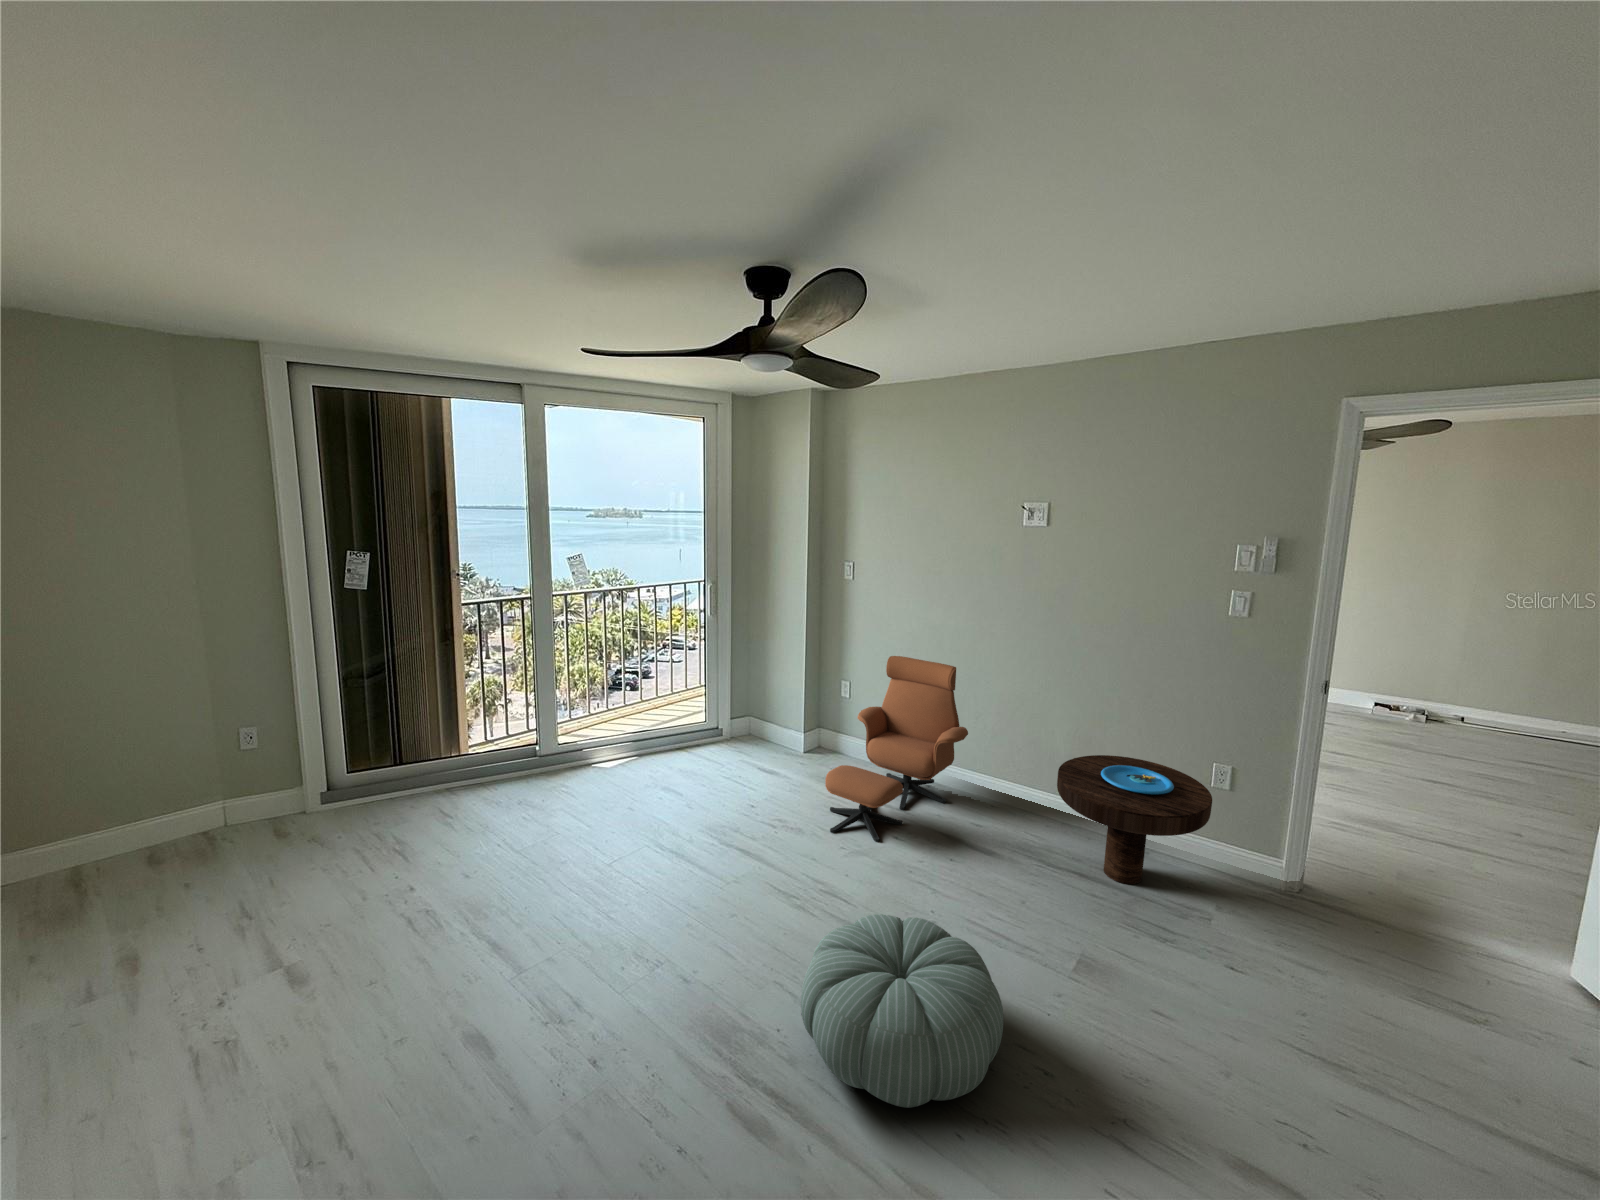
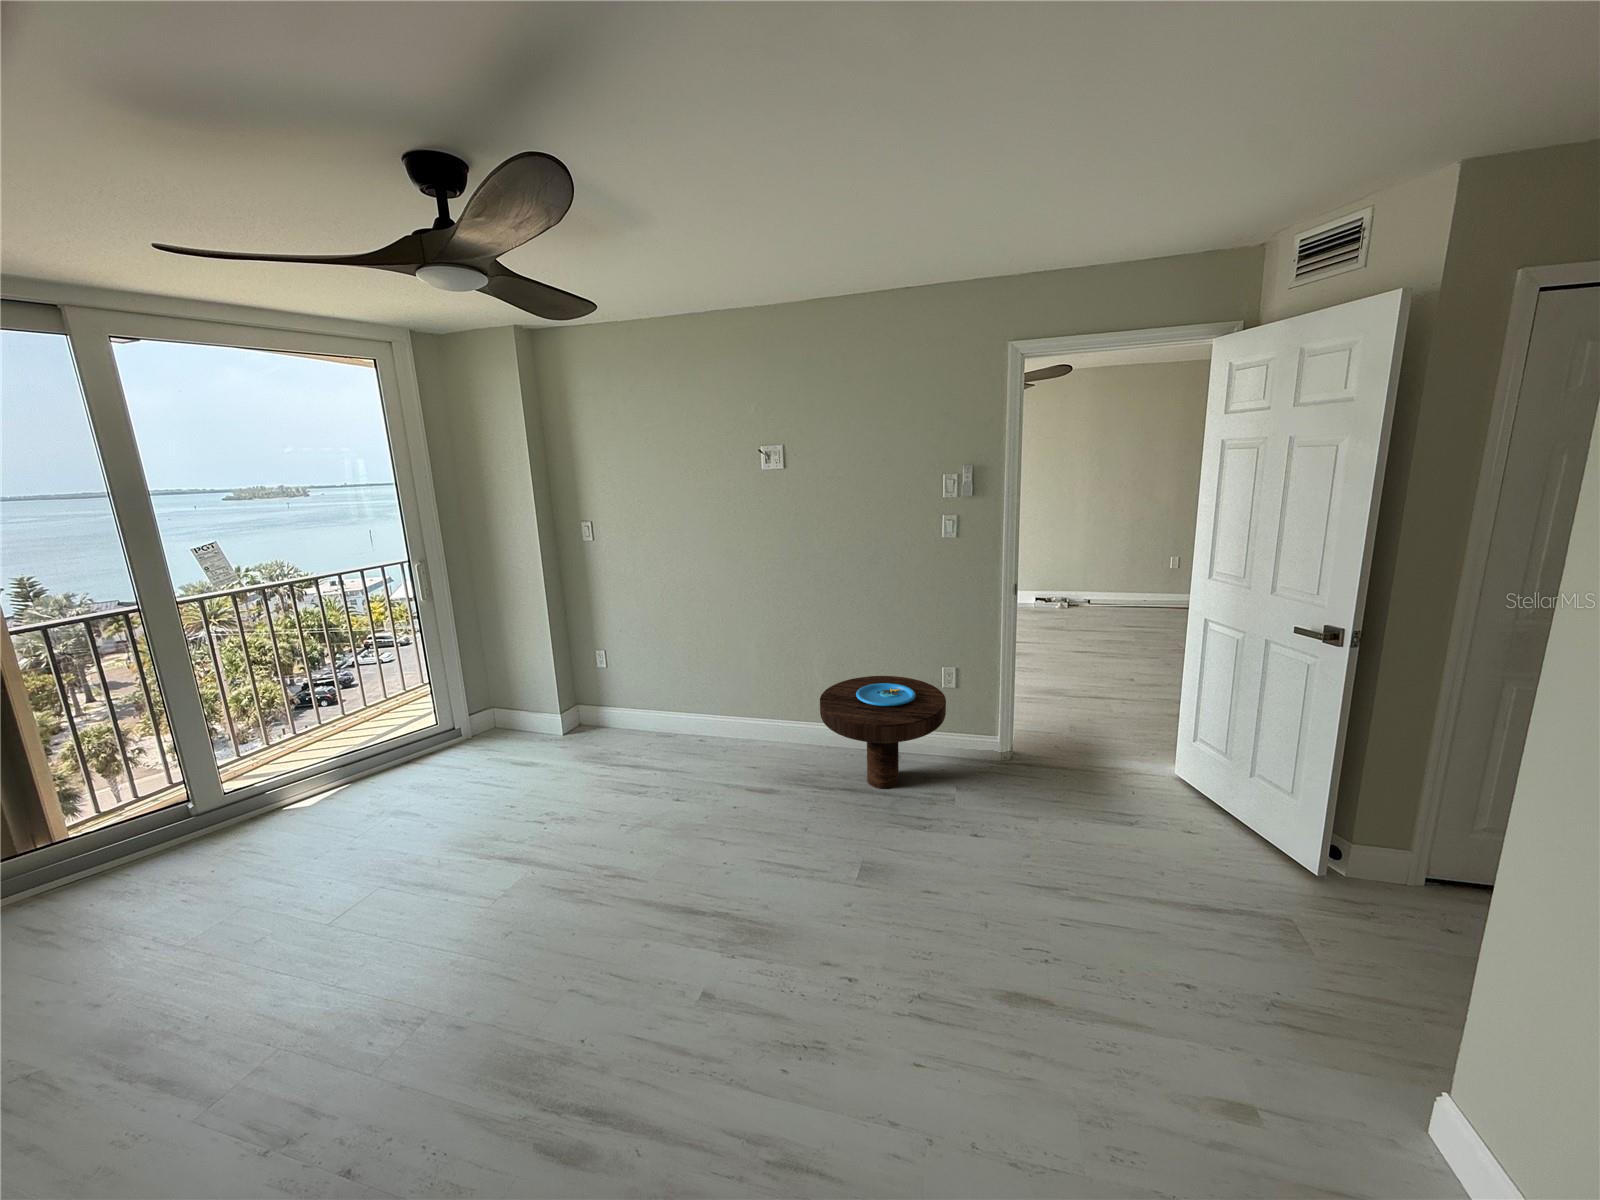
lounge chair: present [825,656,968,842] -> none [591,616,733,814]
pouf: present [801,914,1004,1108] -> none [590,881,805,1087]

